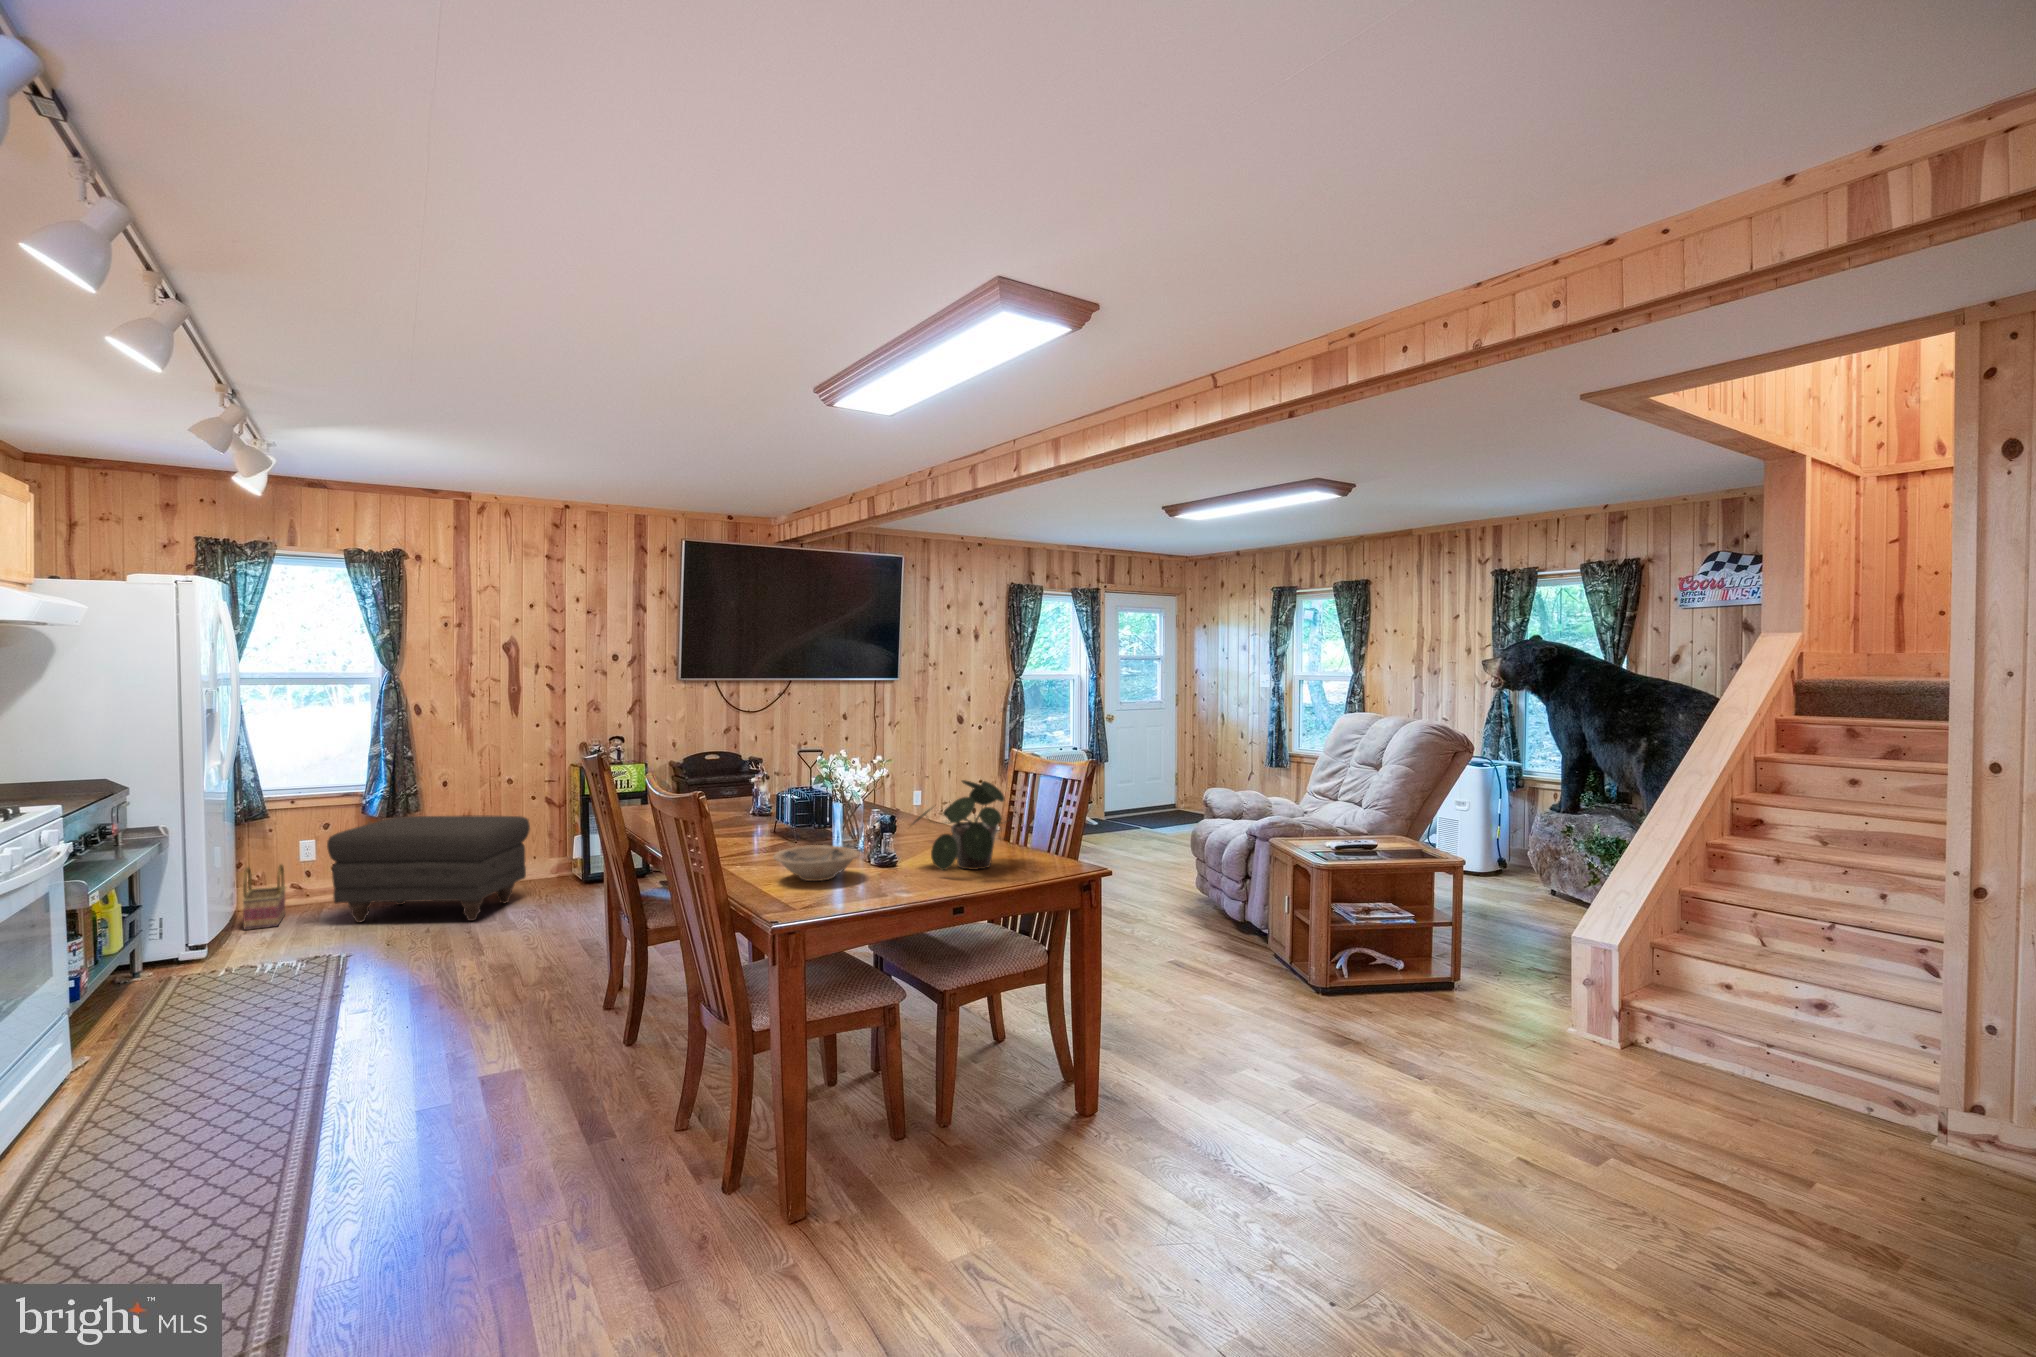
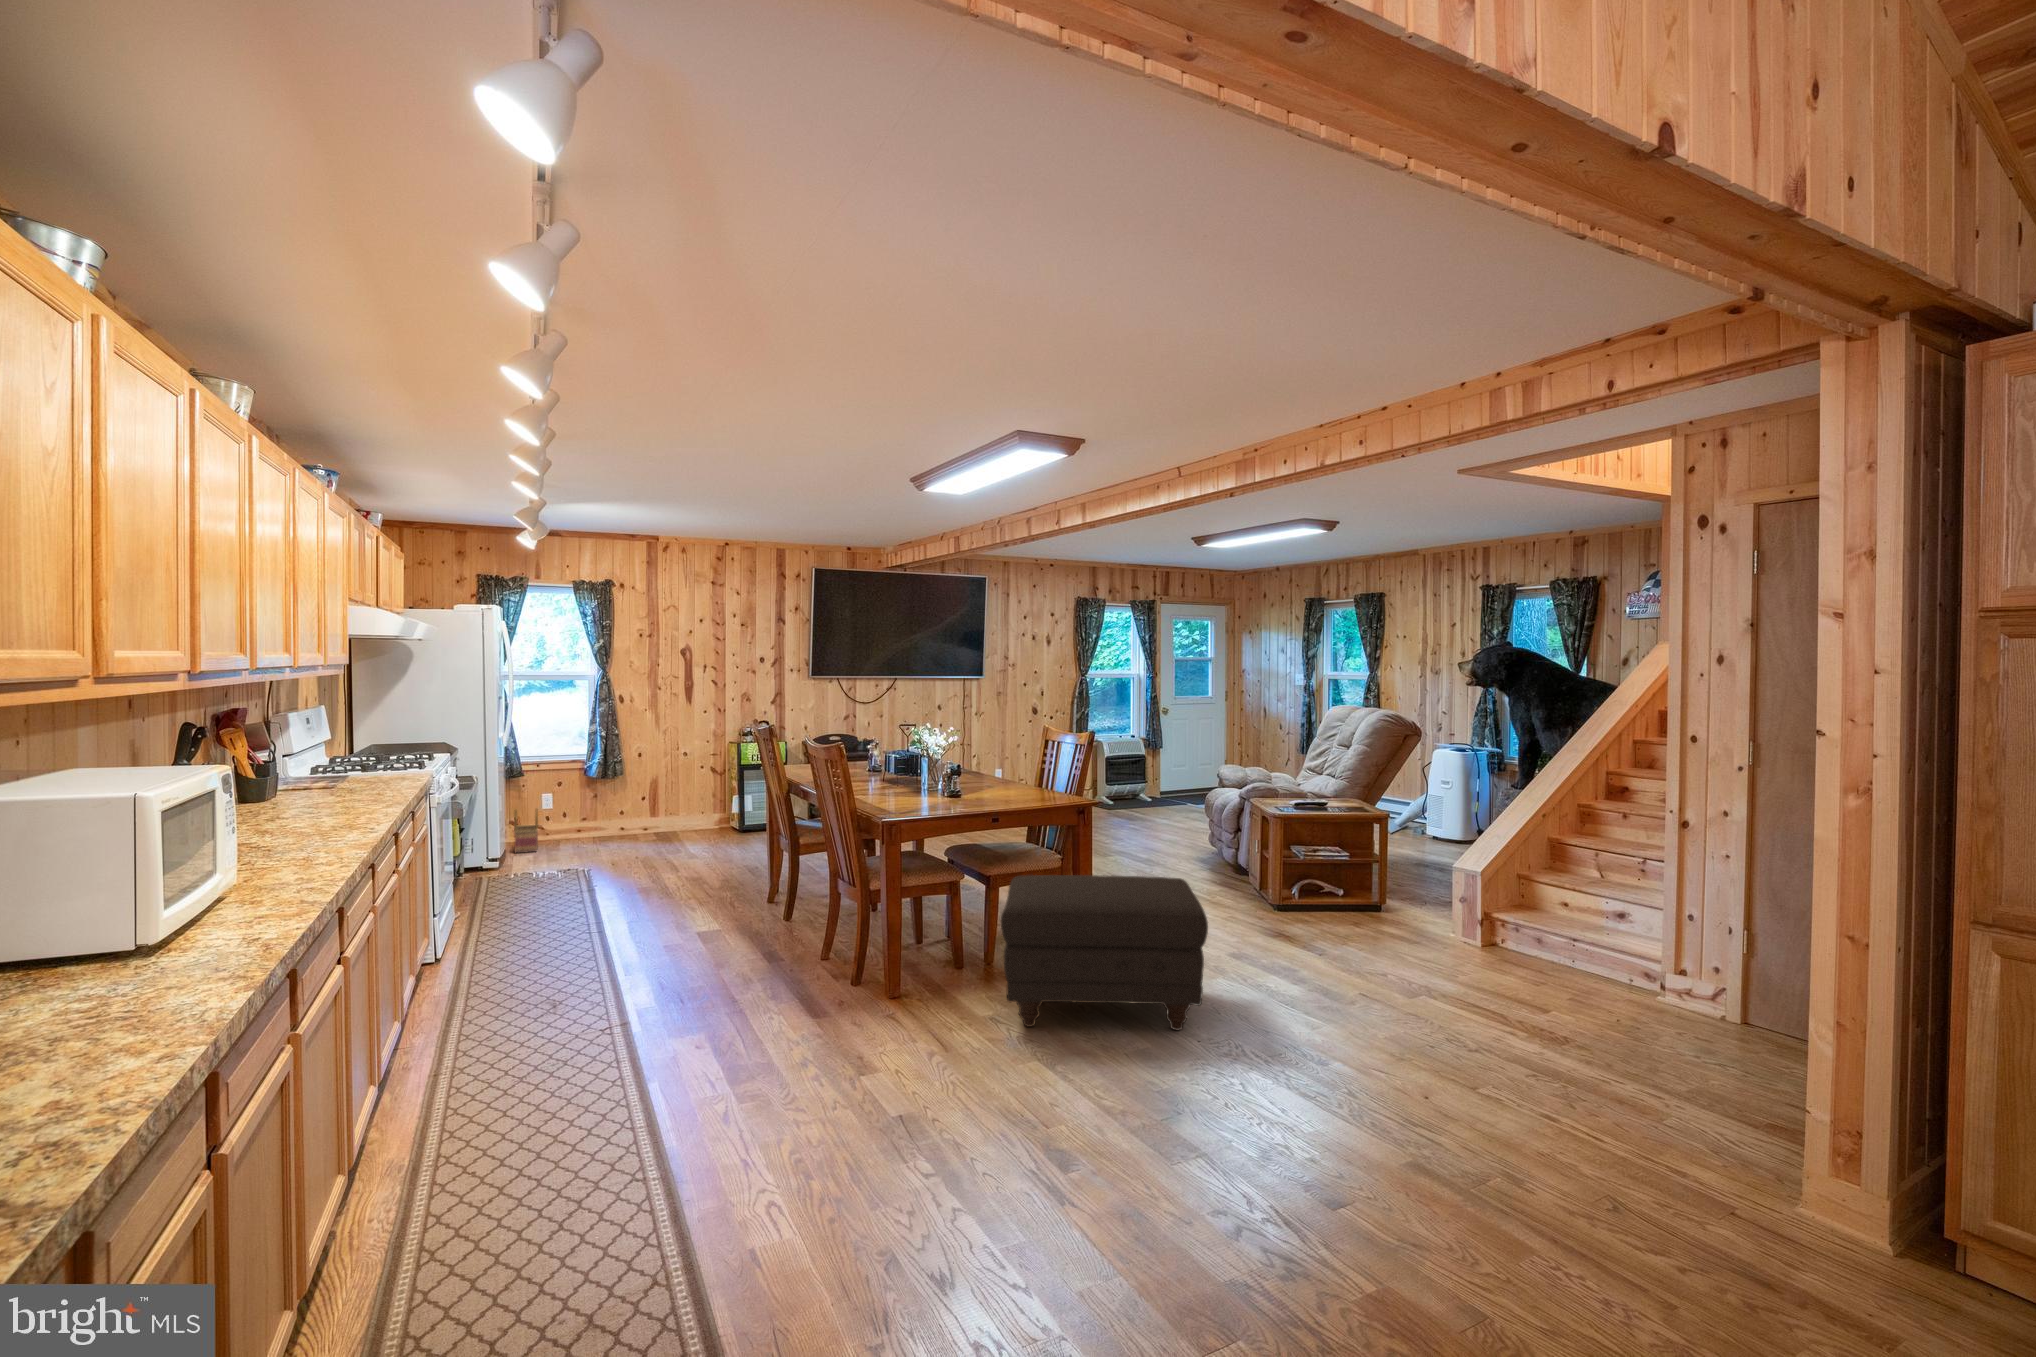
potted plant: present [913,780,1019,870] -> none [966,743,1043,801]
ottoman: present [327,815,530,922] -> present [1001,875,1208,1030]
bowl: present [773,845,860,881] -> none [880,784,934,804]

